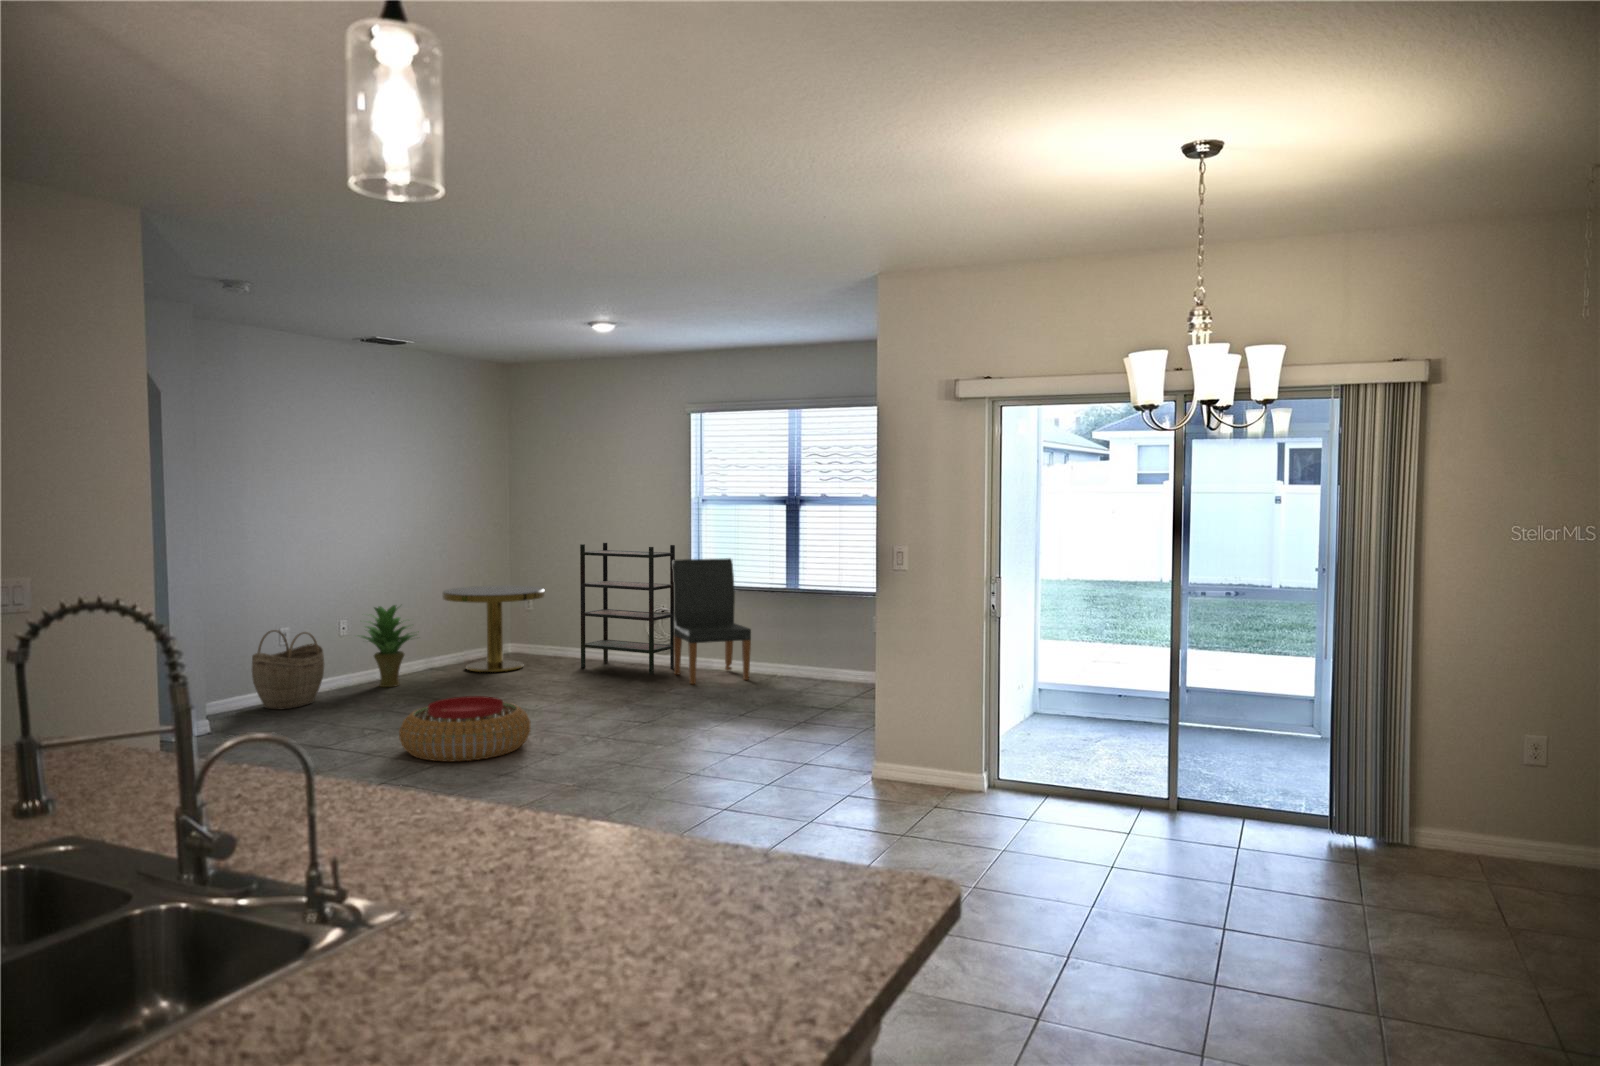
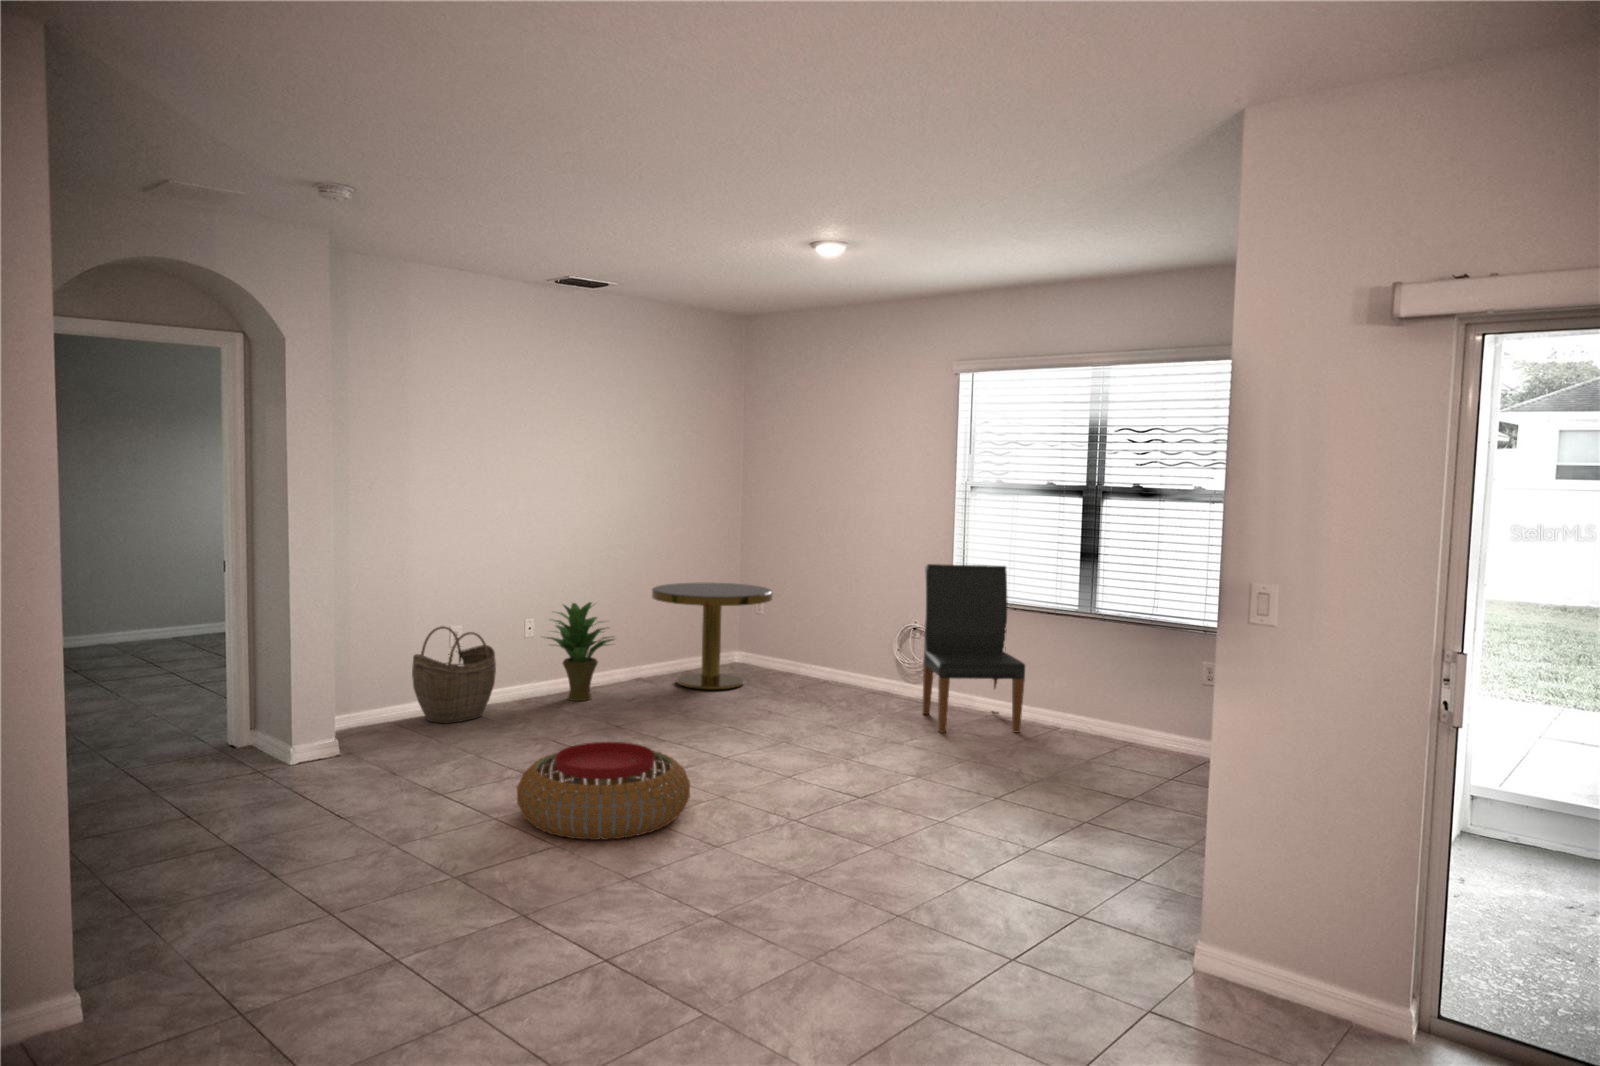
bookshelf: present [580,543,675,674] -> none [811,537,932,711]

